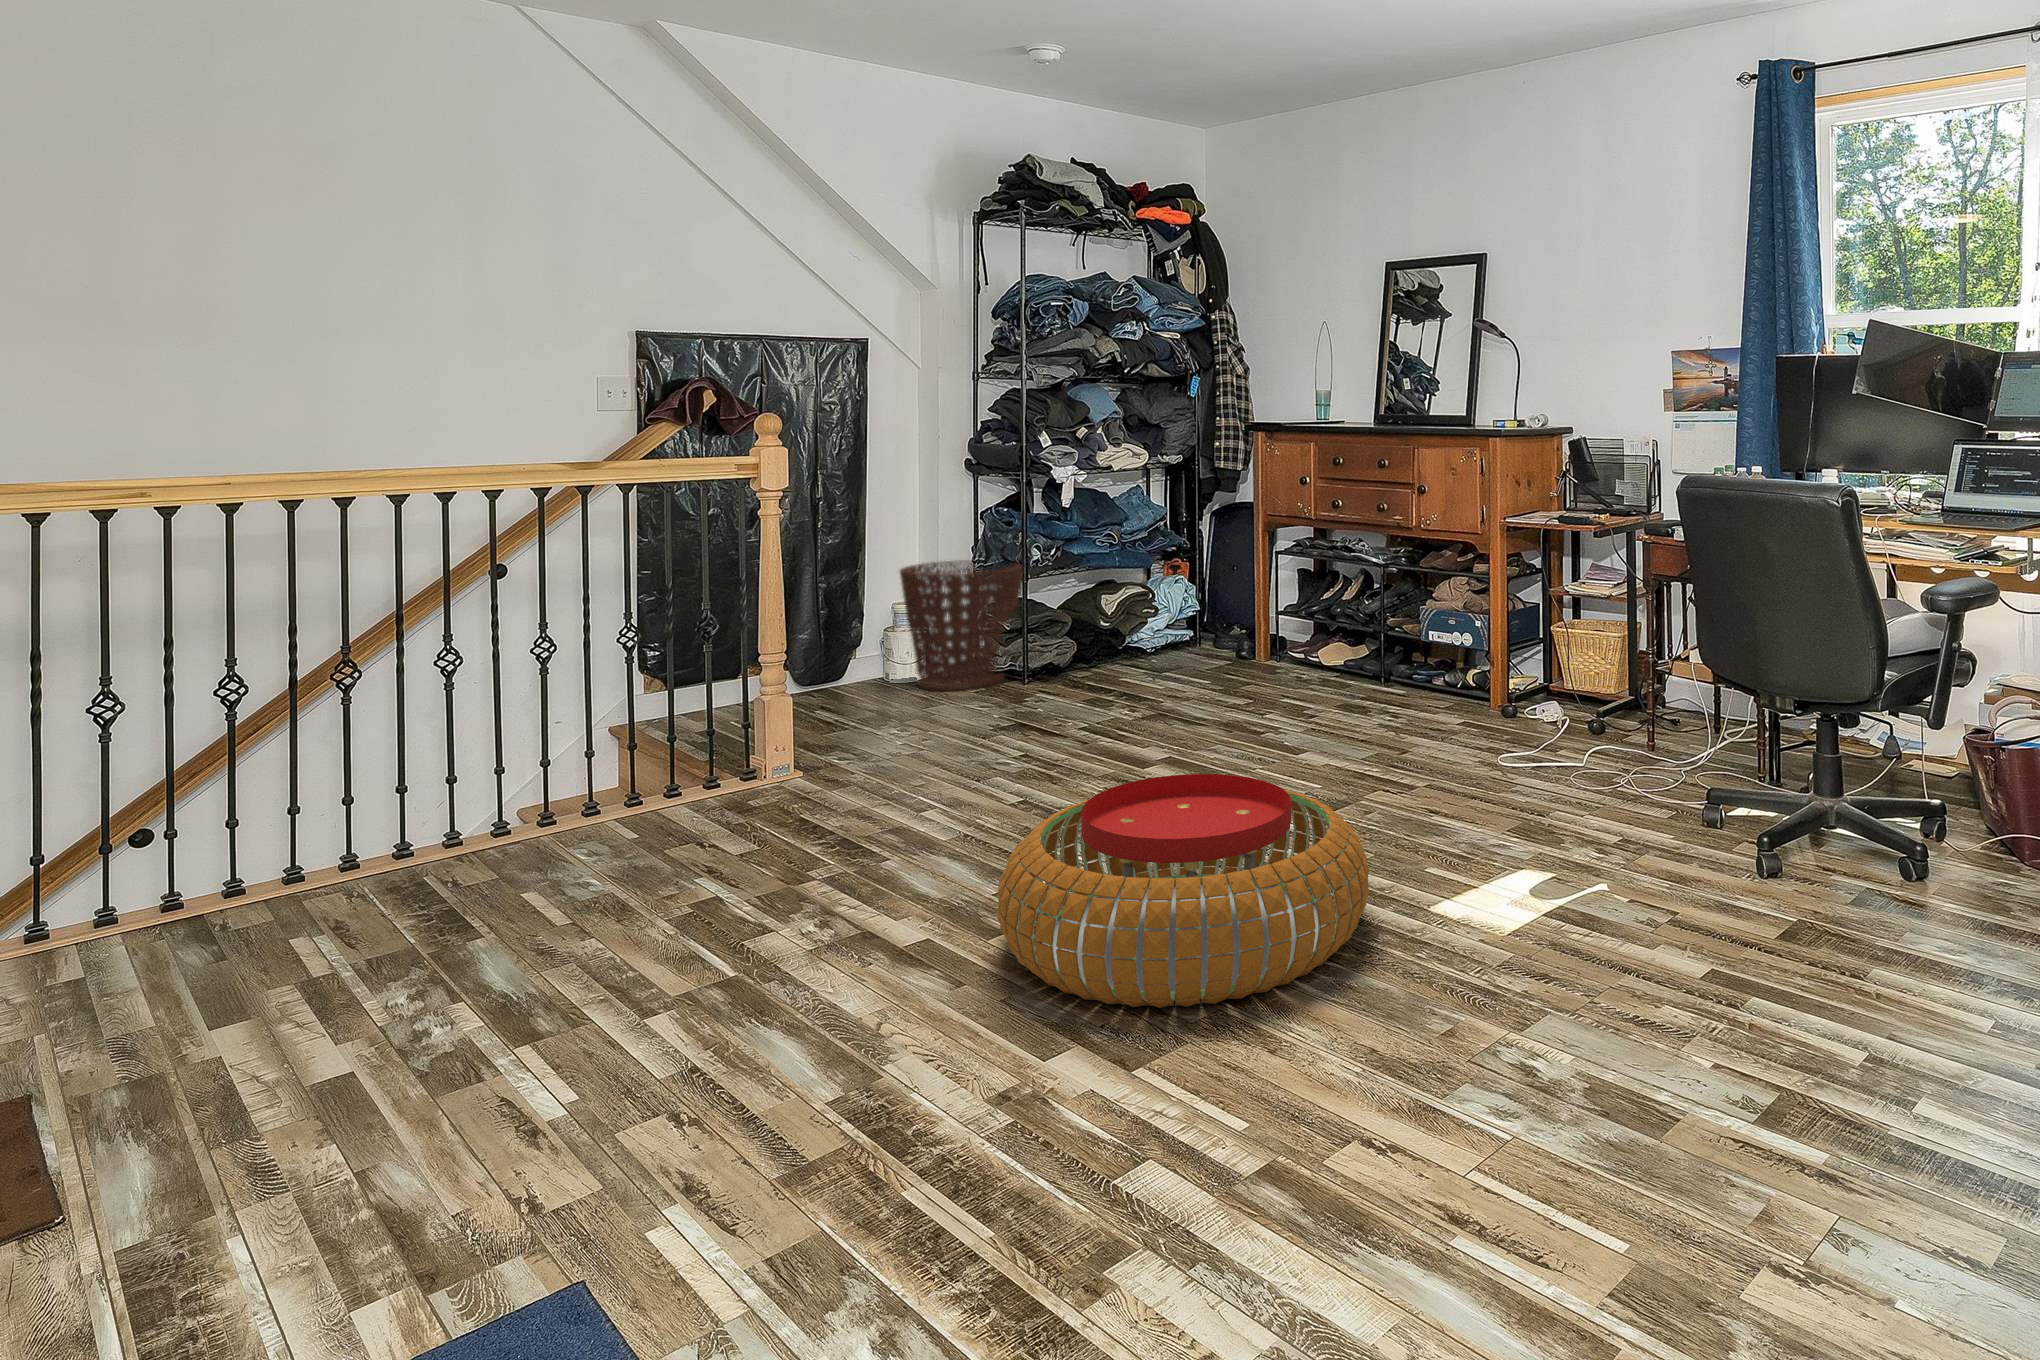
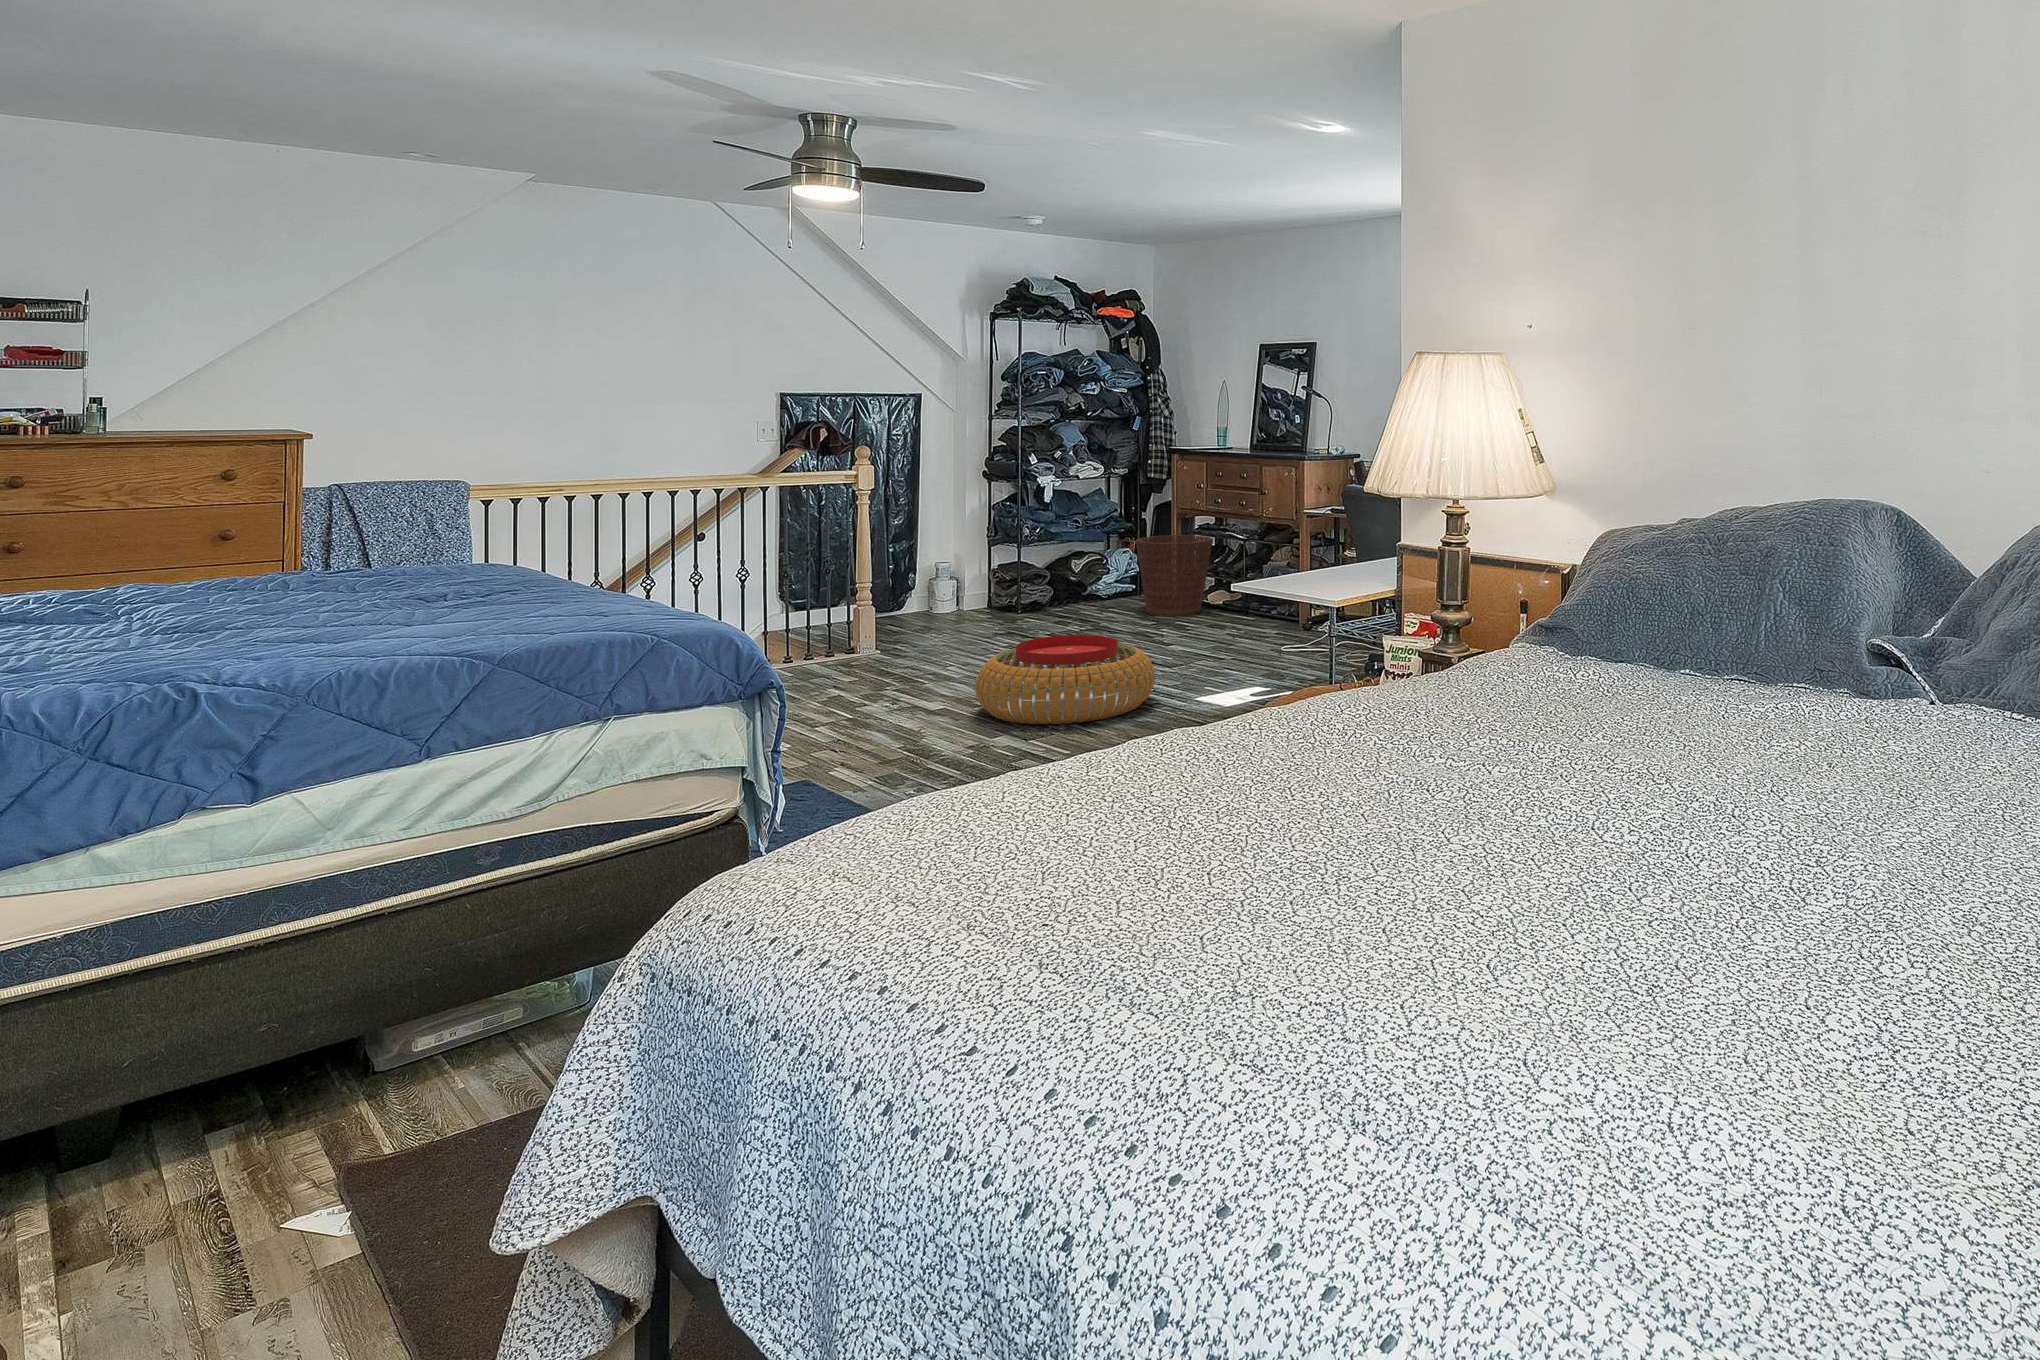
basket: present [900,561,1023,691] -> present [1136,535,1213,616]

